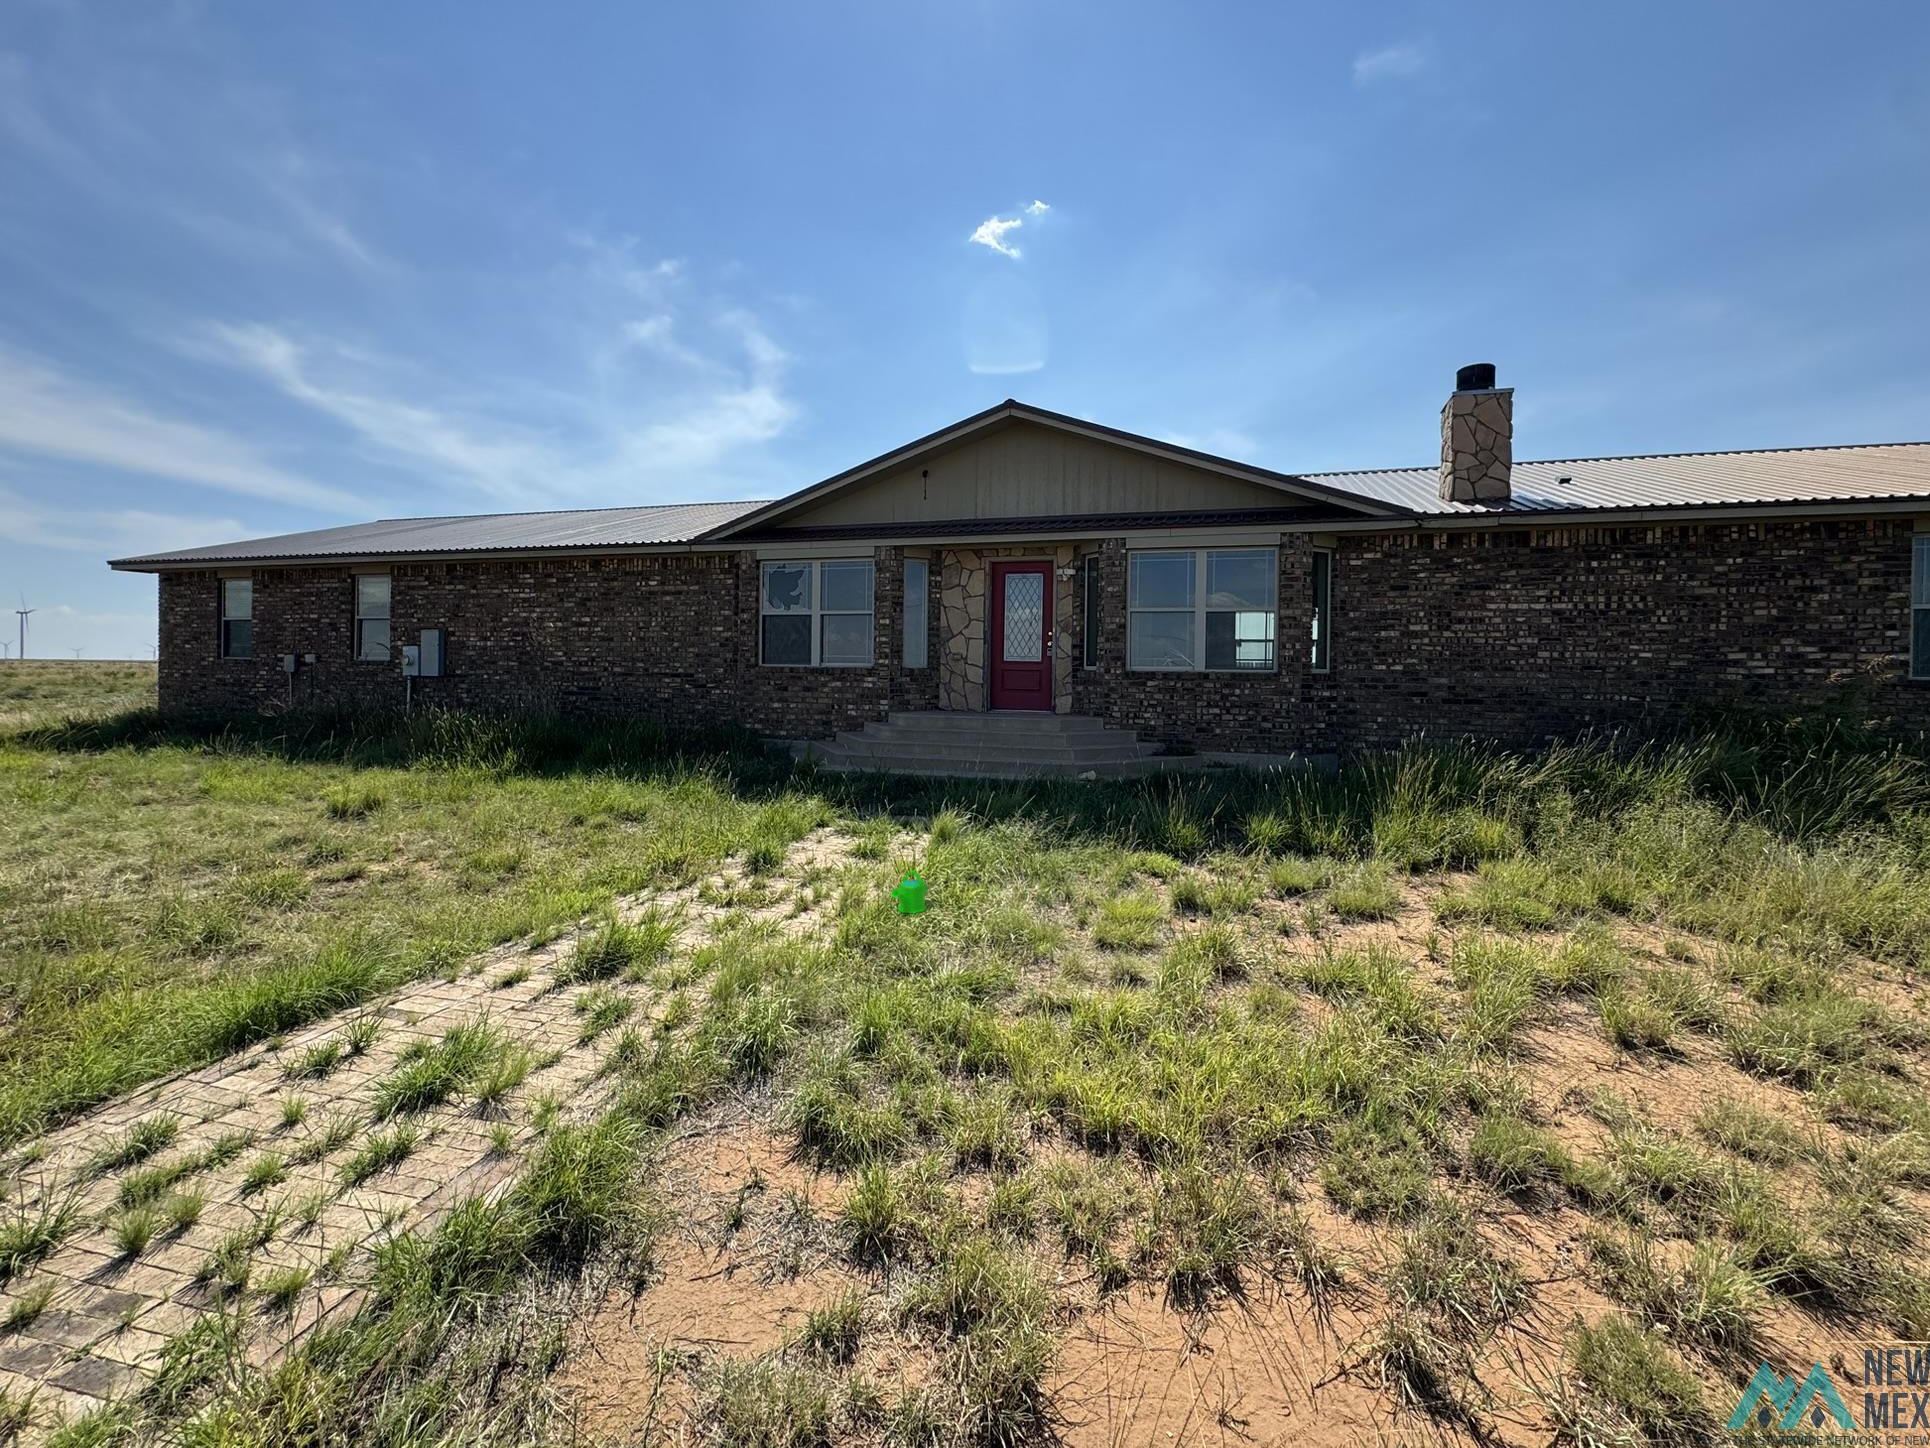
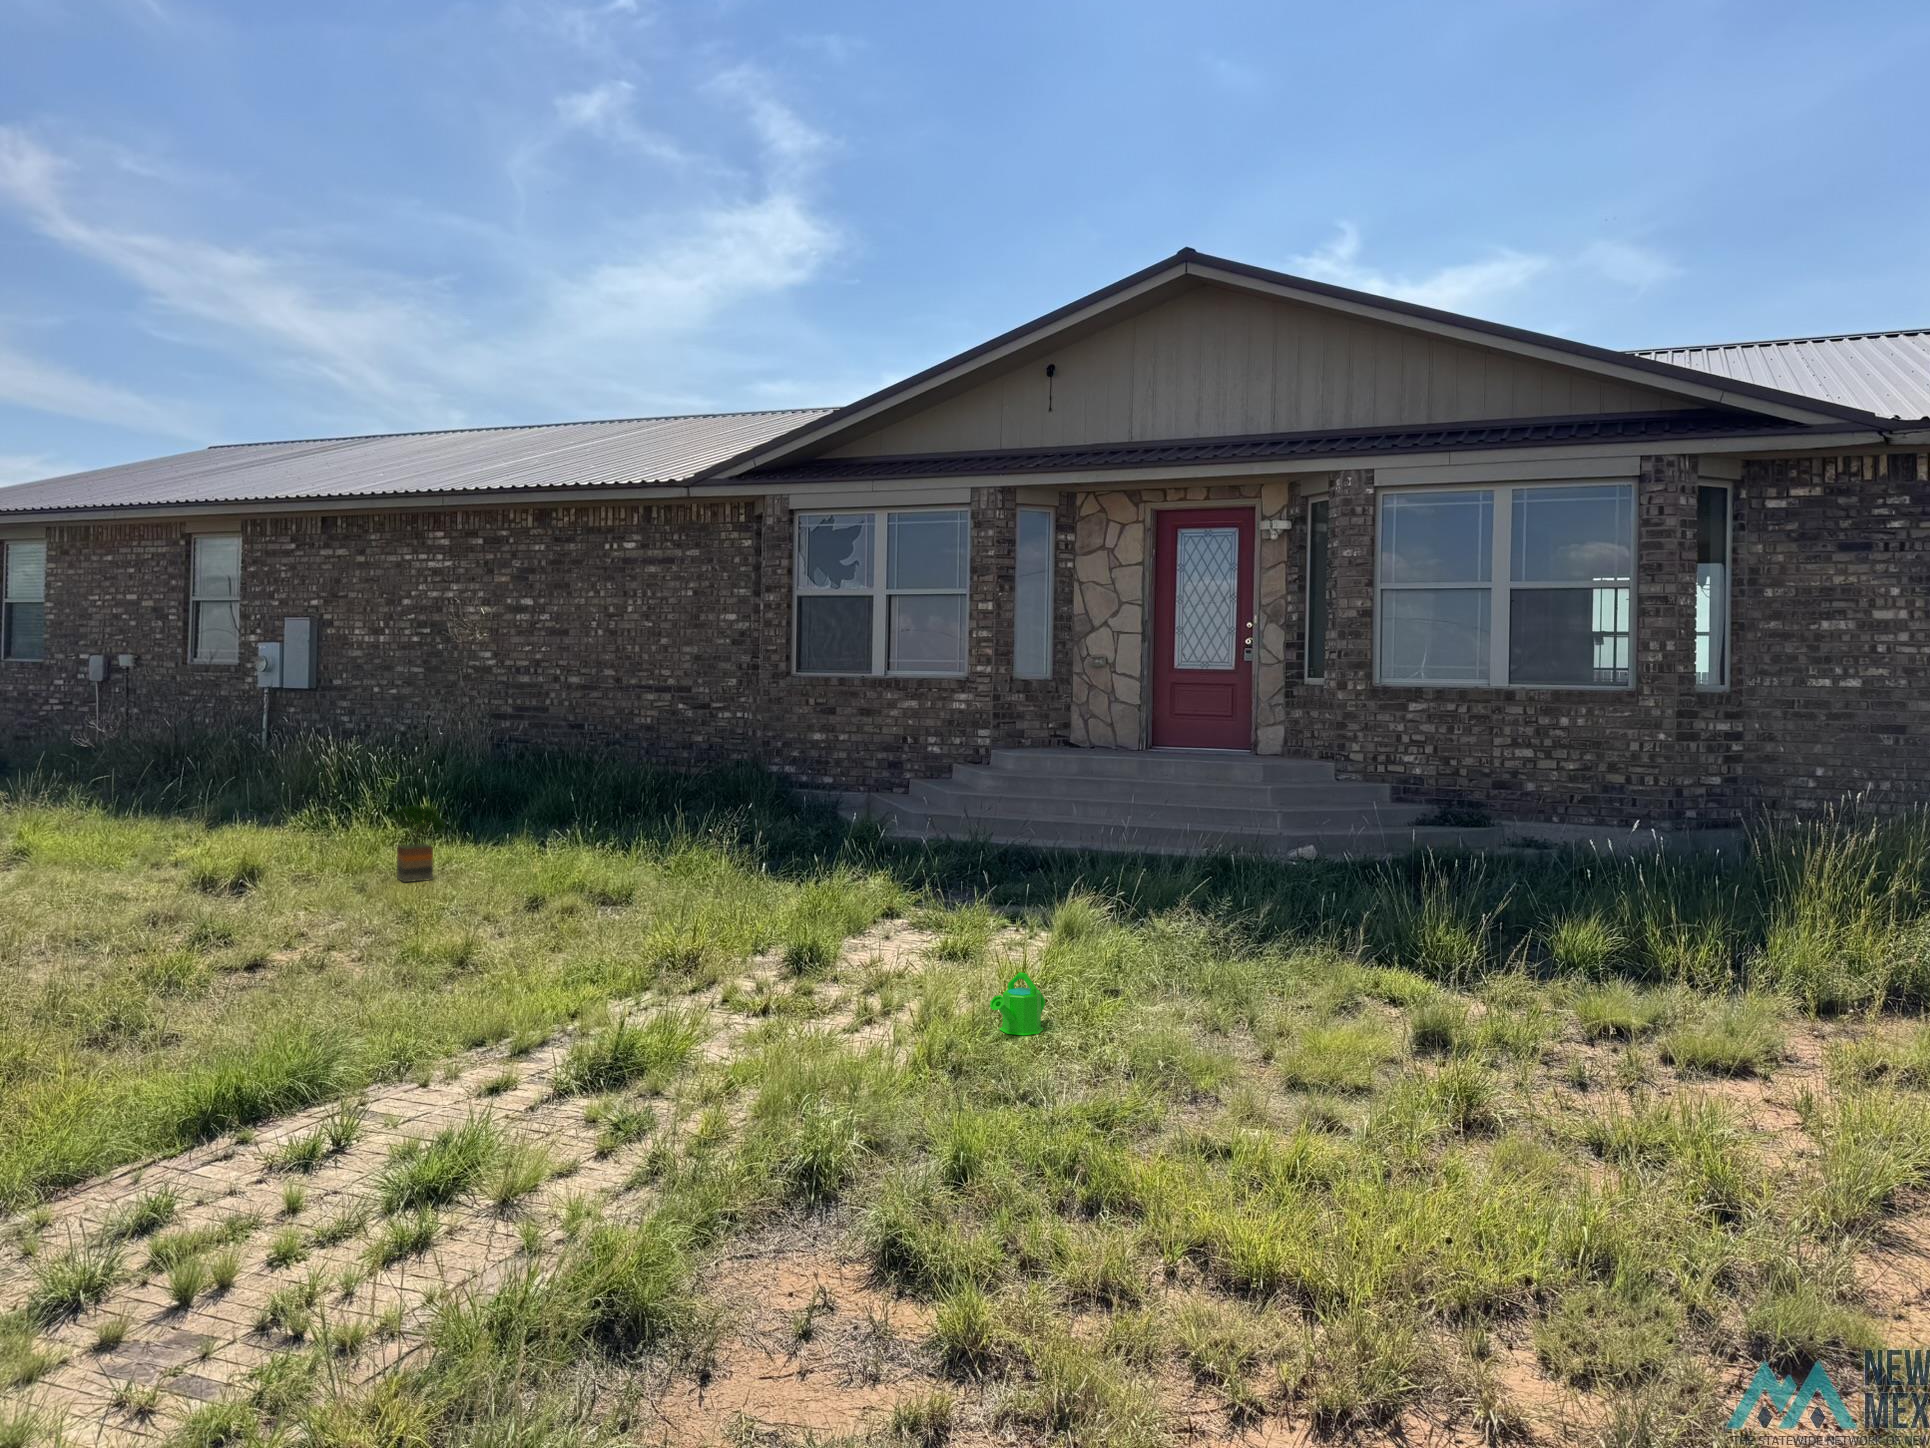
potted tree: none [472,754,516,808] -> present [390,805,445,882]

